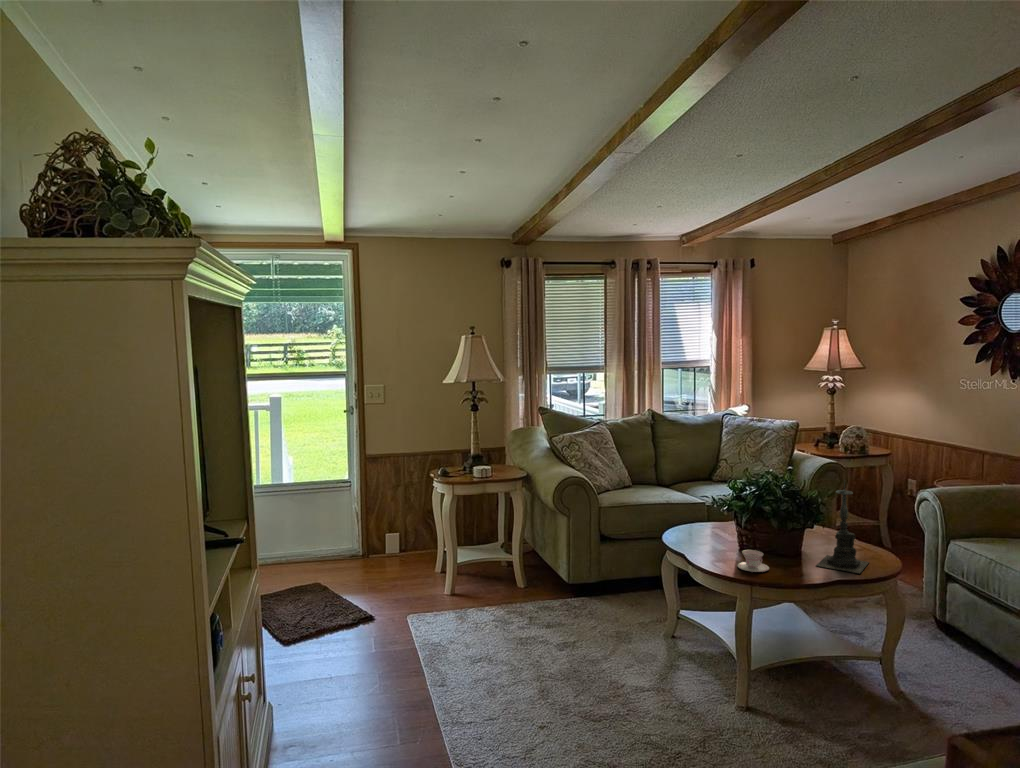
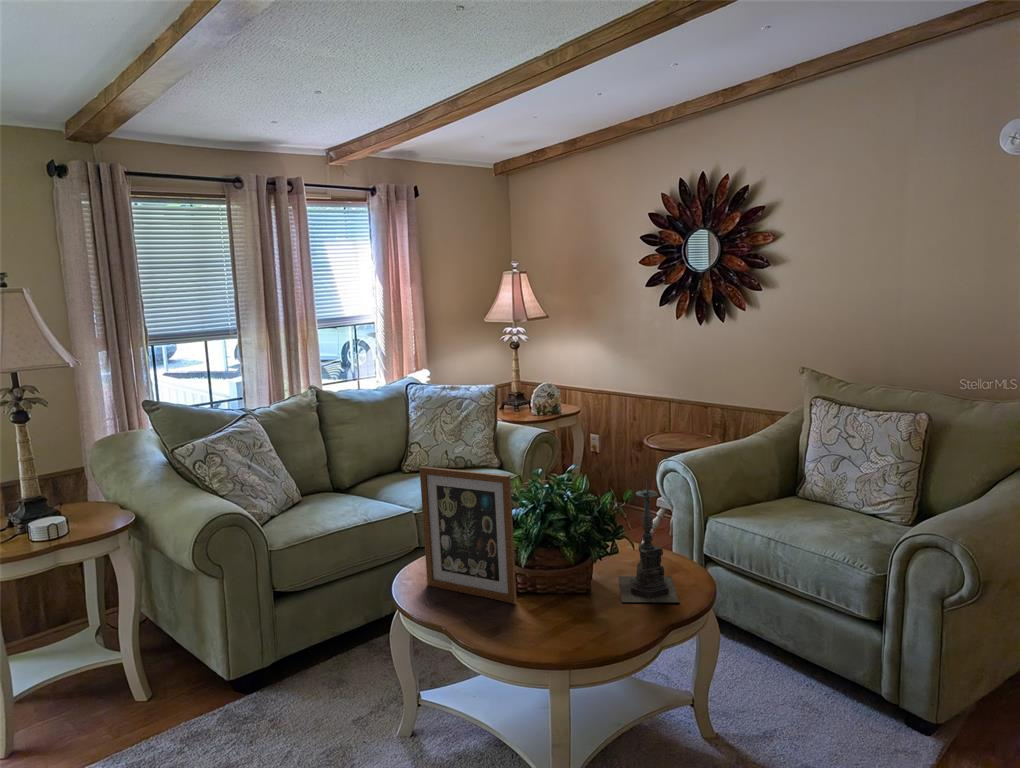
picture frame: none [687,456,740,552] -> present [420,466,516,603]
teacup: present [738,550,769,572] -> none [530,603,575,642]

